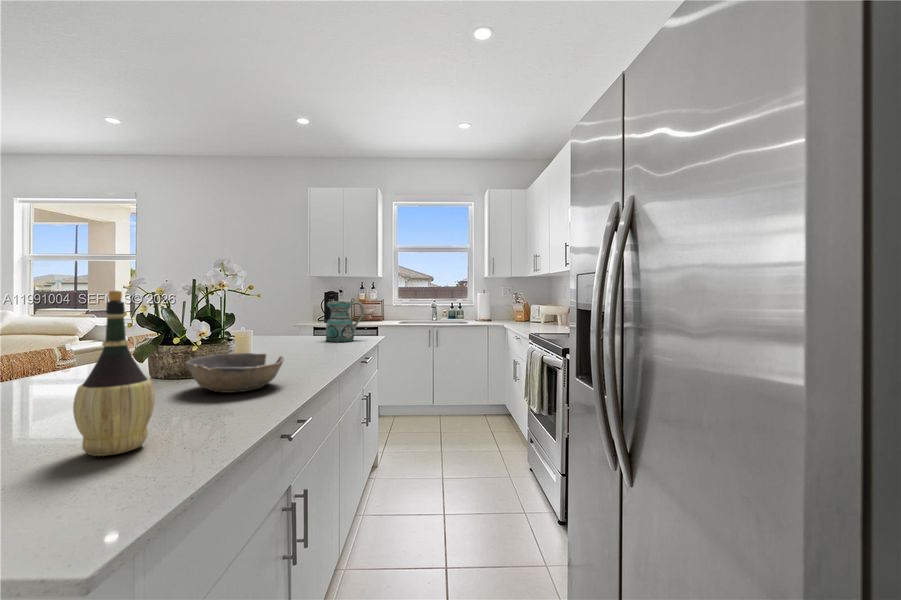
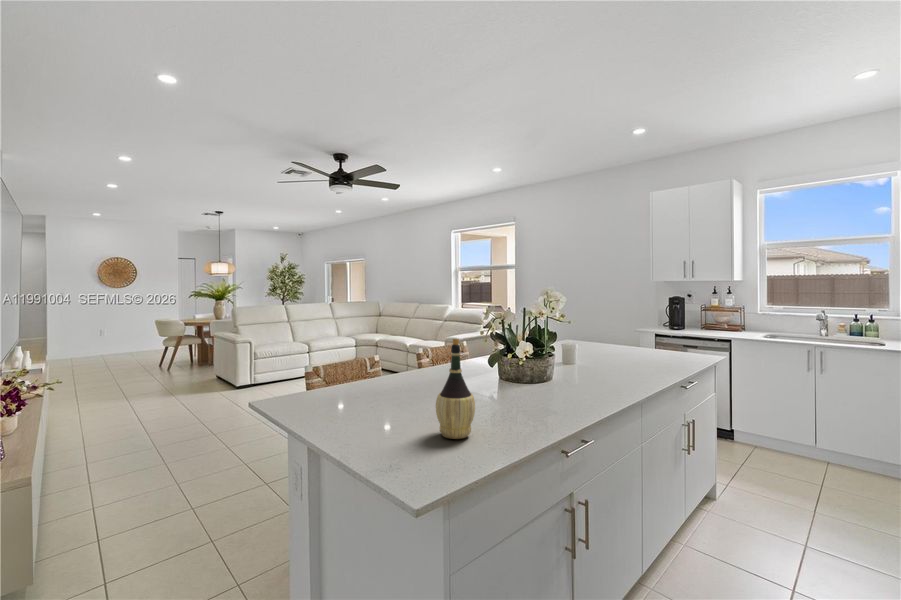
ceramic pitcher: present [326,301,364,342] -> none [651,317,695,360]
bowl: present [186,353,284,393] -> none [510,370,581,405]

